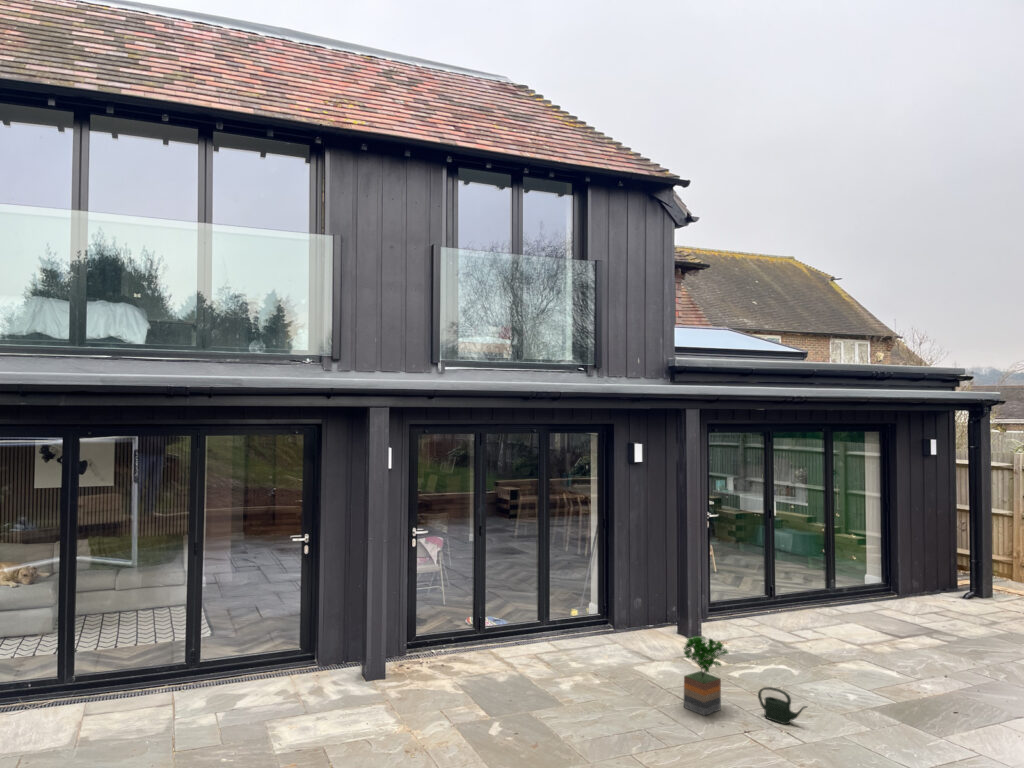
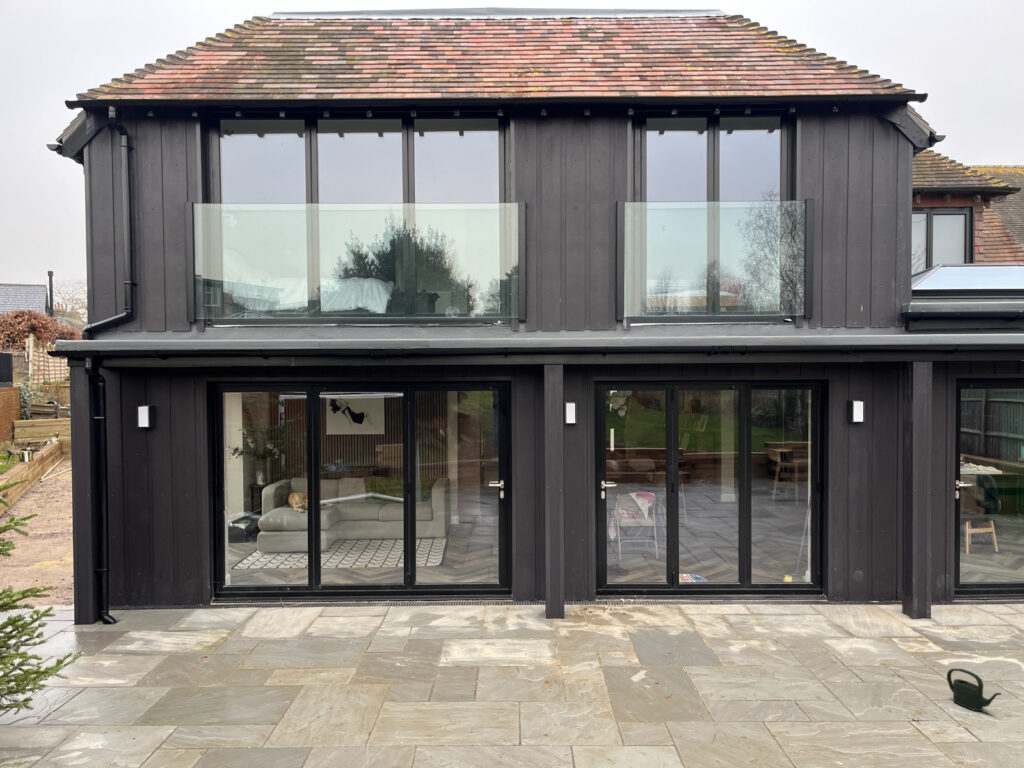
potted tree: present [684,636,728,716] -> none [855,604,915,690]

